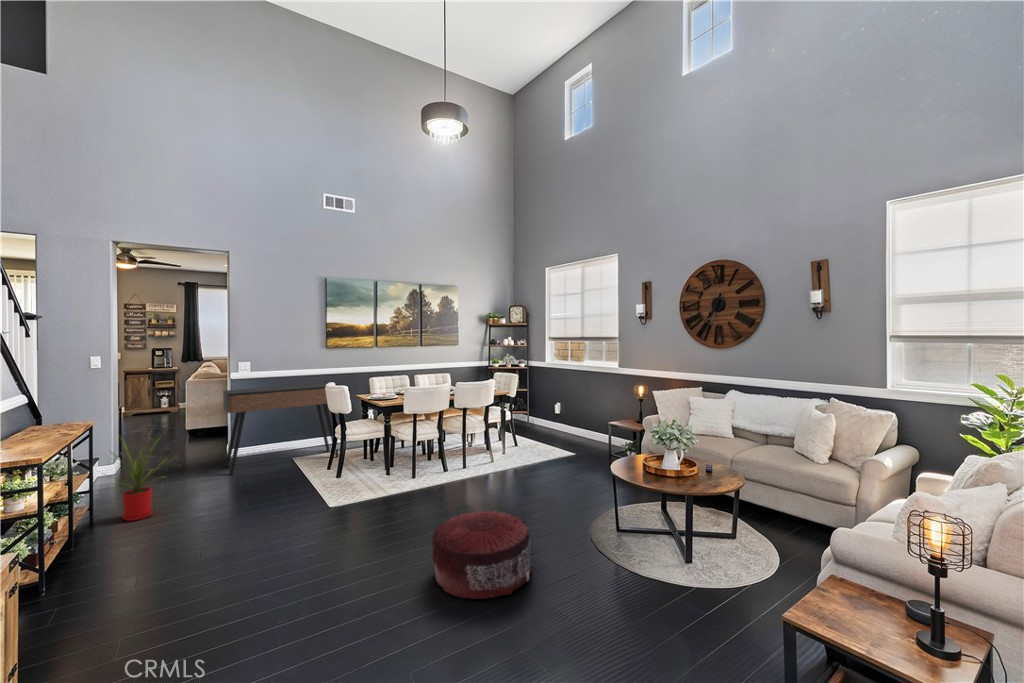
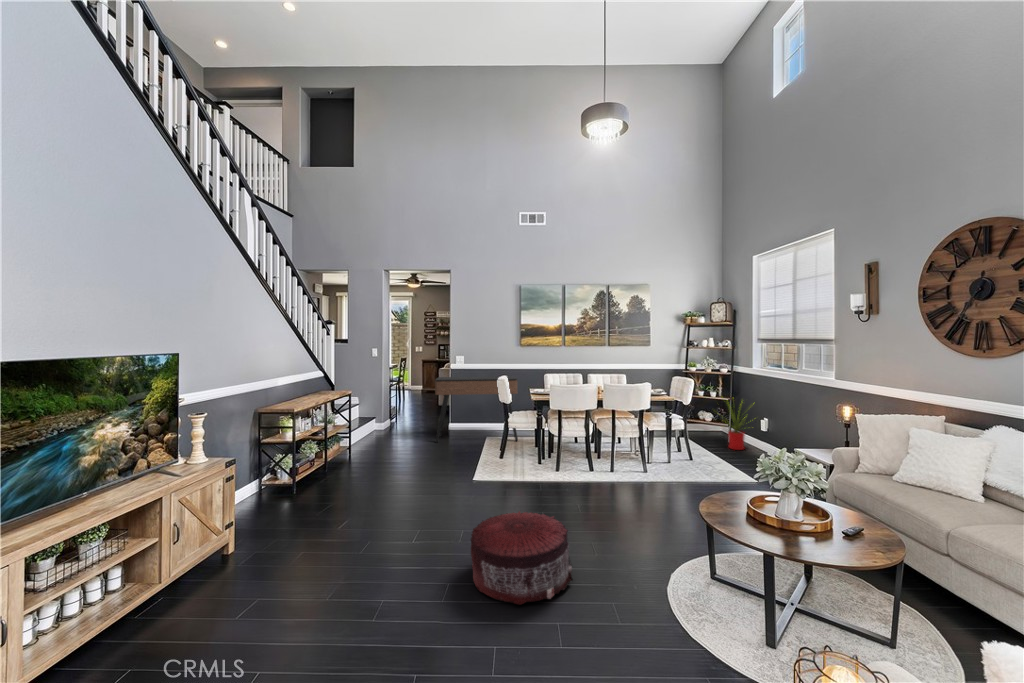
house plant: present [104,438,160,521] -> present [722,397,754,450]

